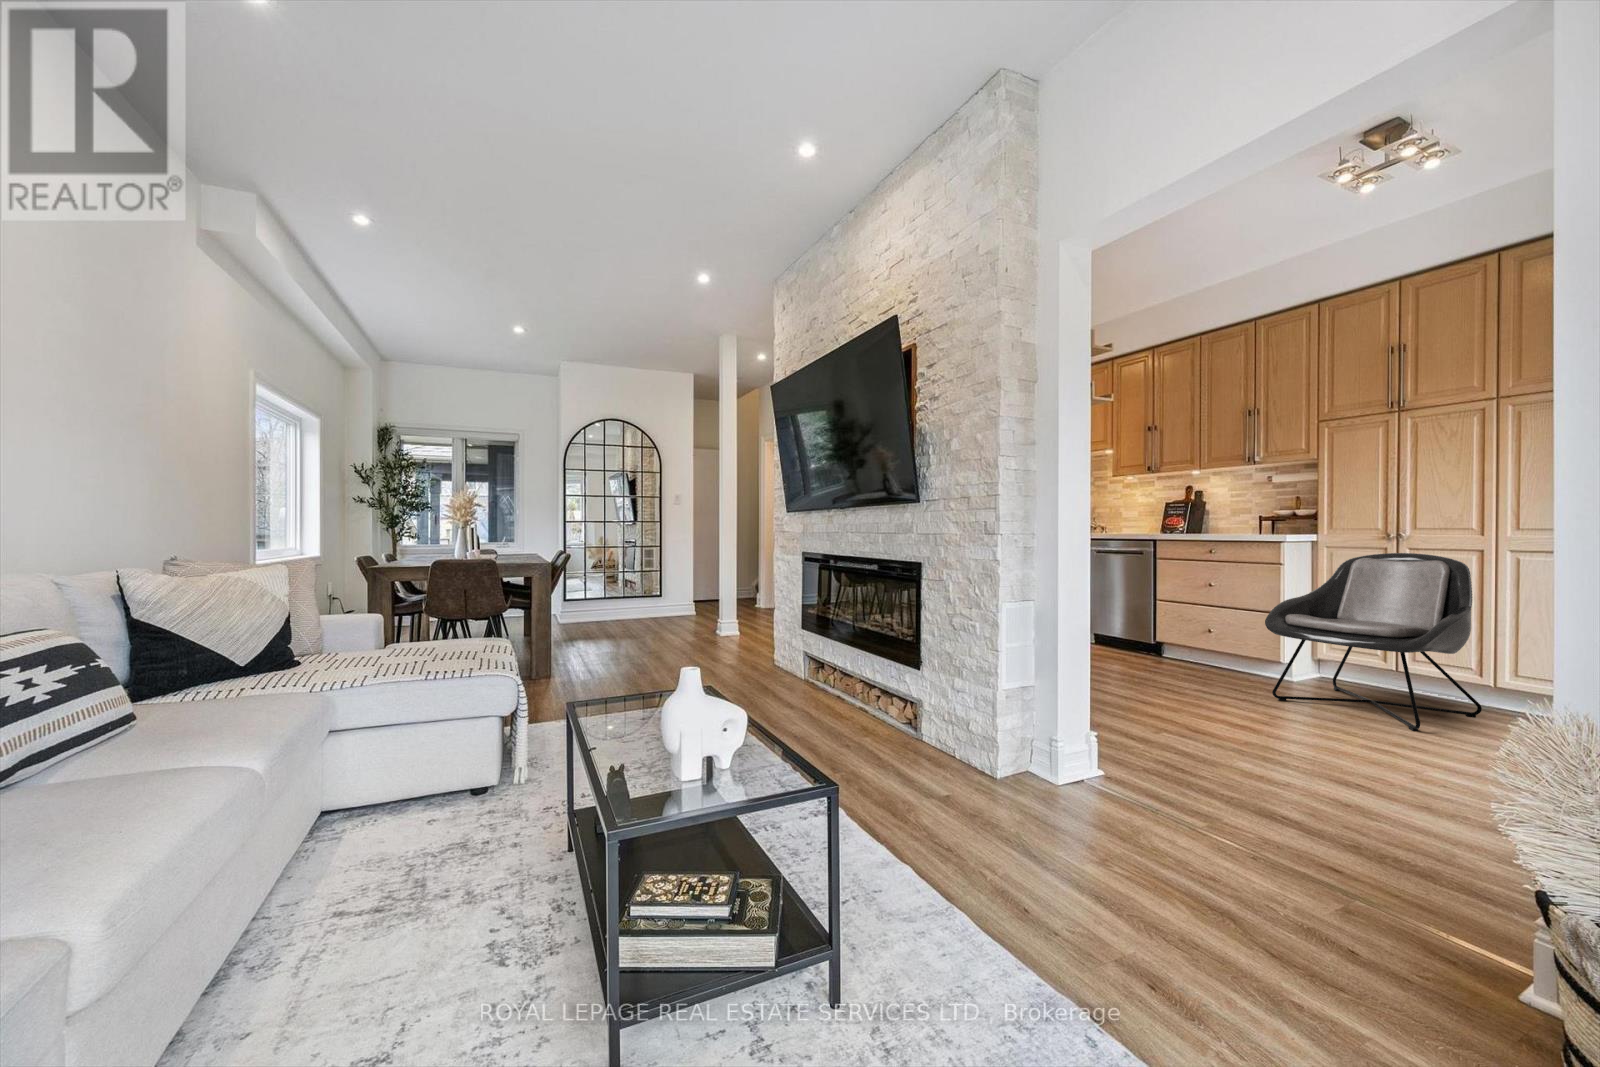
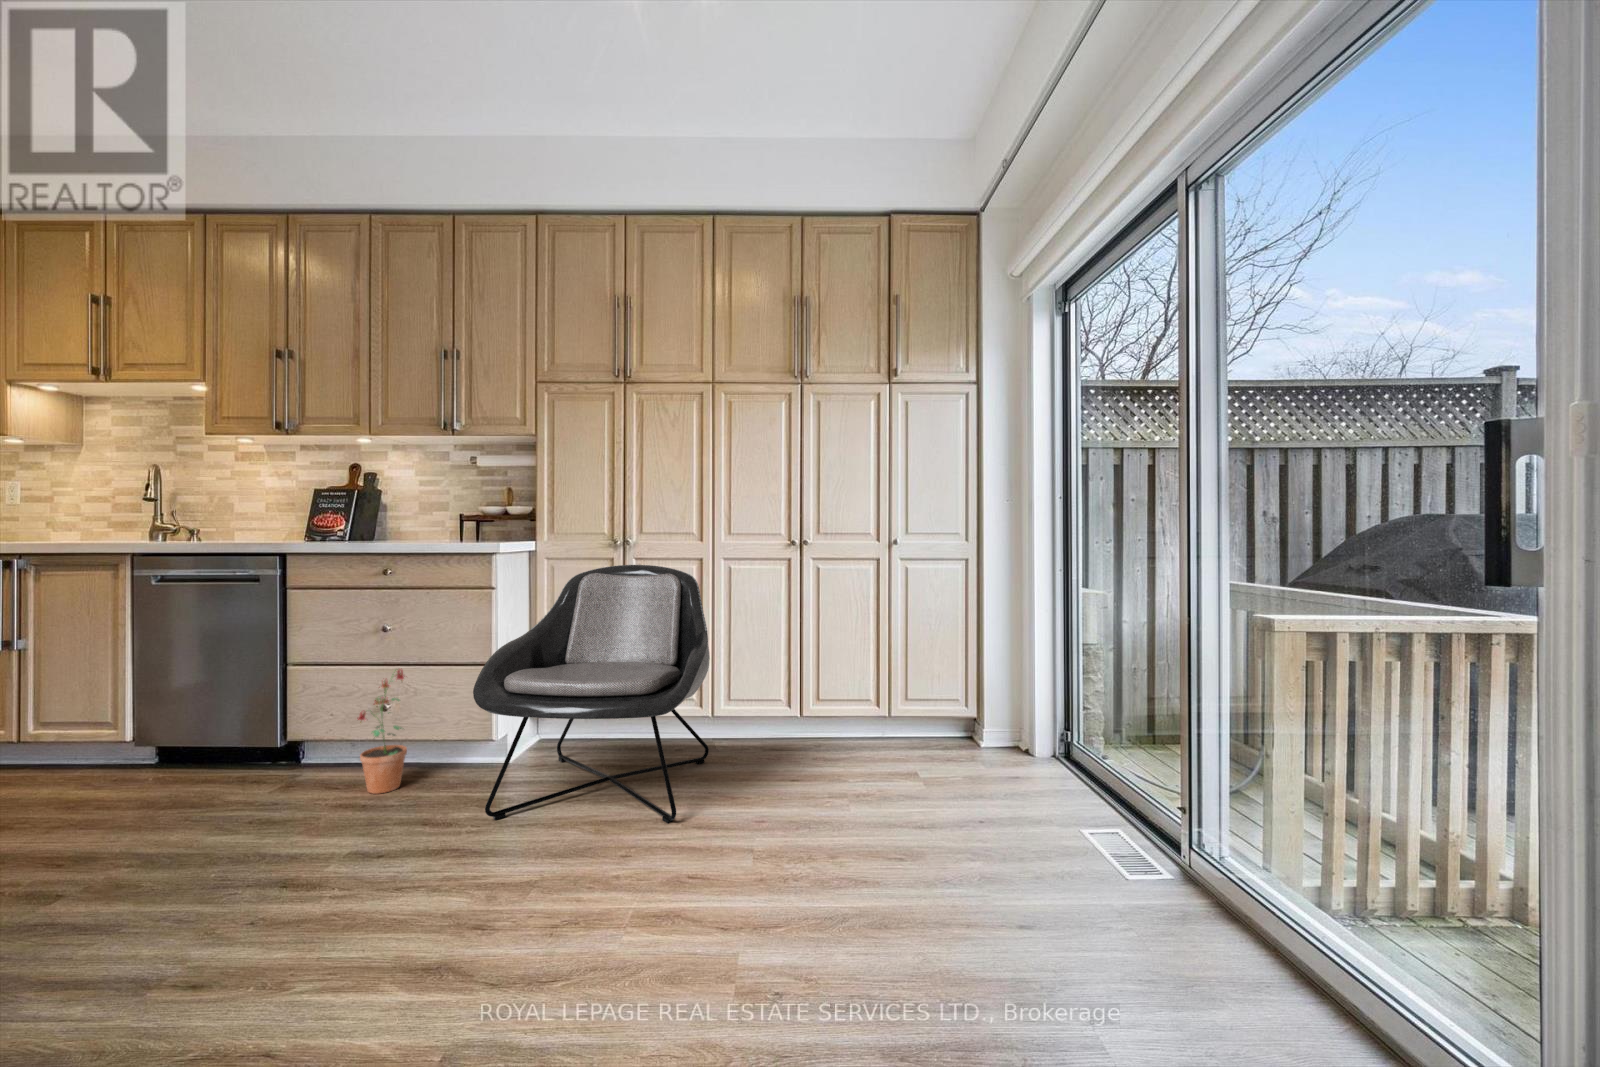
potted plant: none [1194,609,1225,678] -> present [357,669,407,794]

